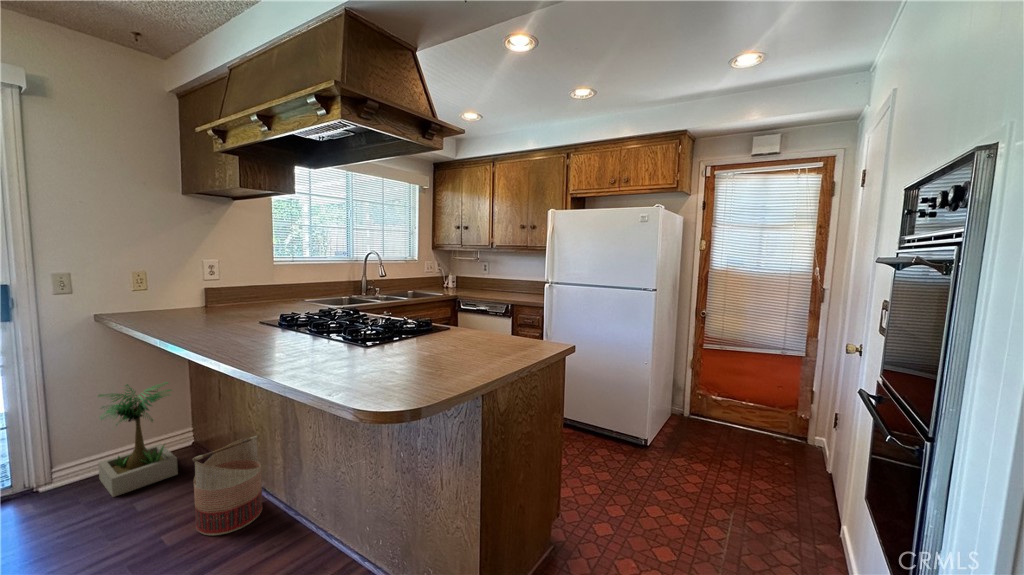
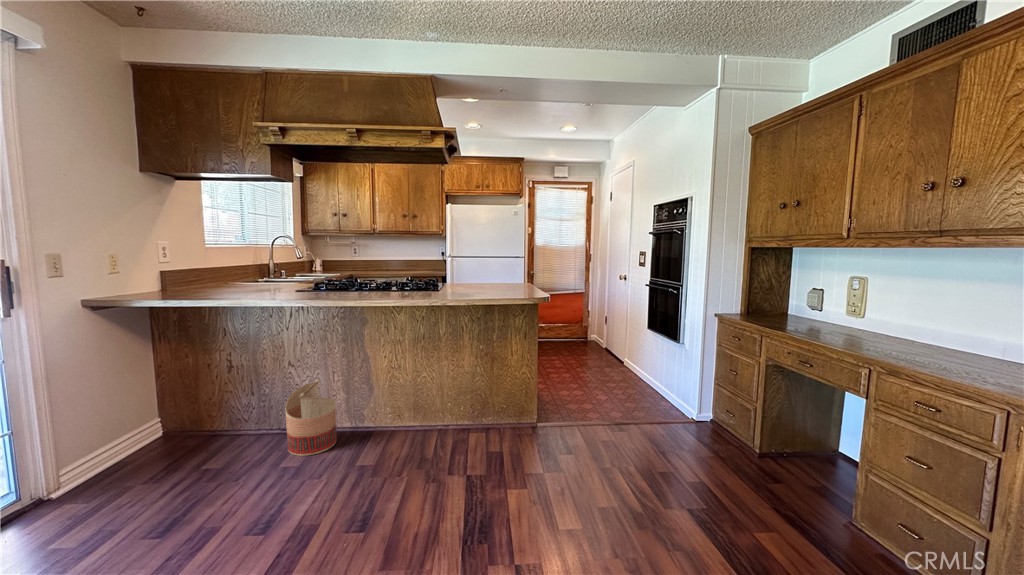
potted plant: present [98,382,178,497] -> none [104,362,200,475]

